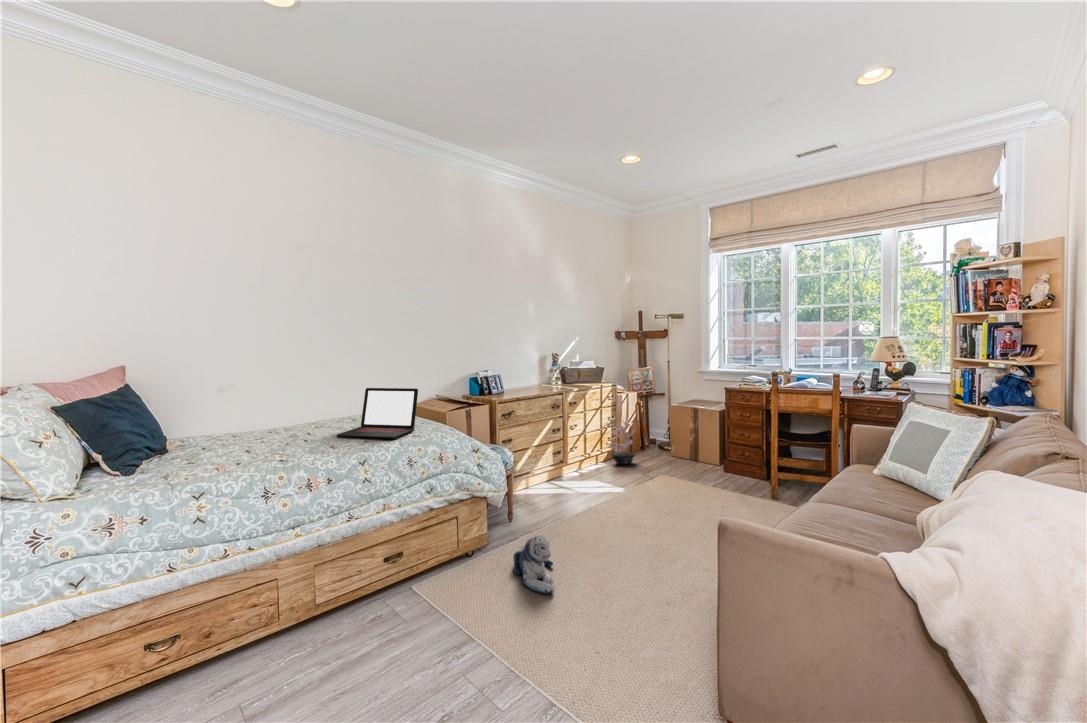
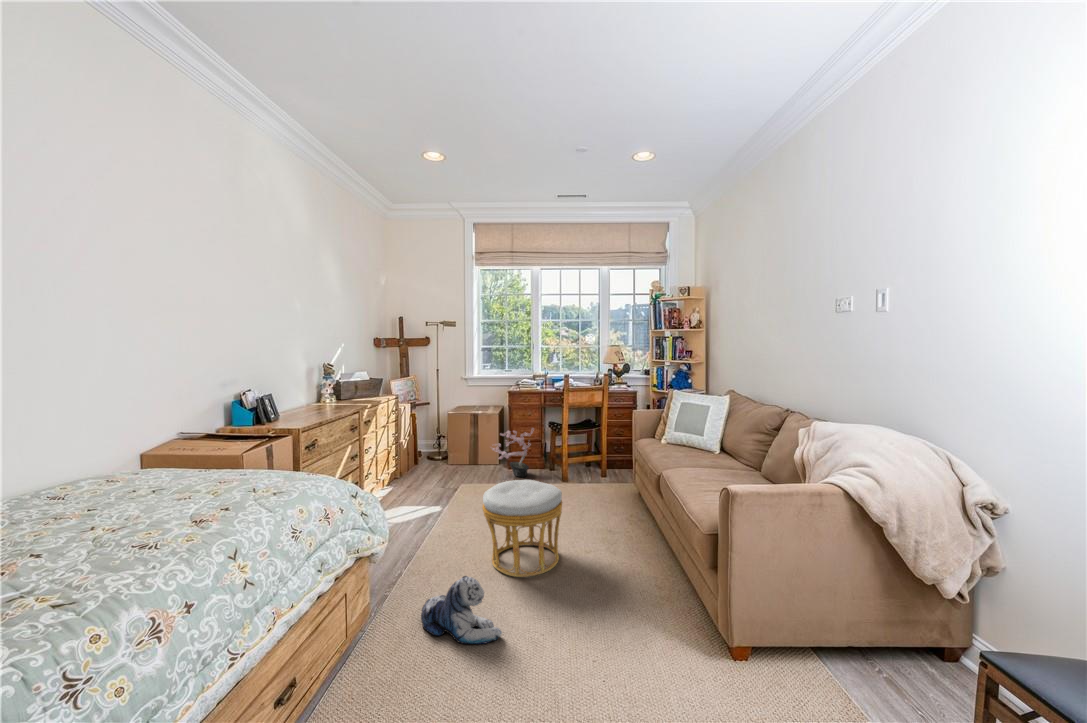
laptop: present [337,388,418,439] -> none [102,420,252,526]
potted plant: present [601,421,636,464] -> present [492,428,534,477]
ottoman: none [596,473,676,567] -> present [482,480,562,577]

